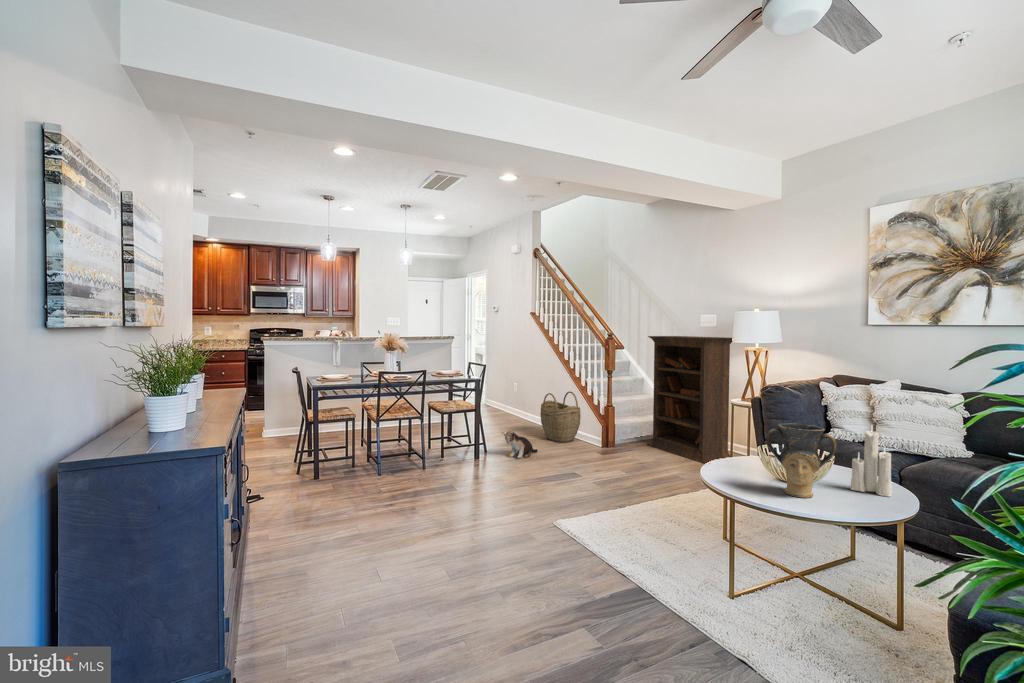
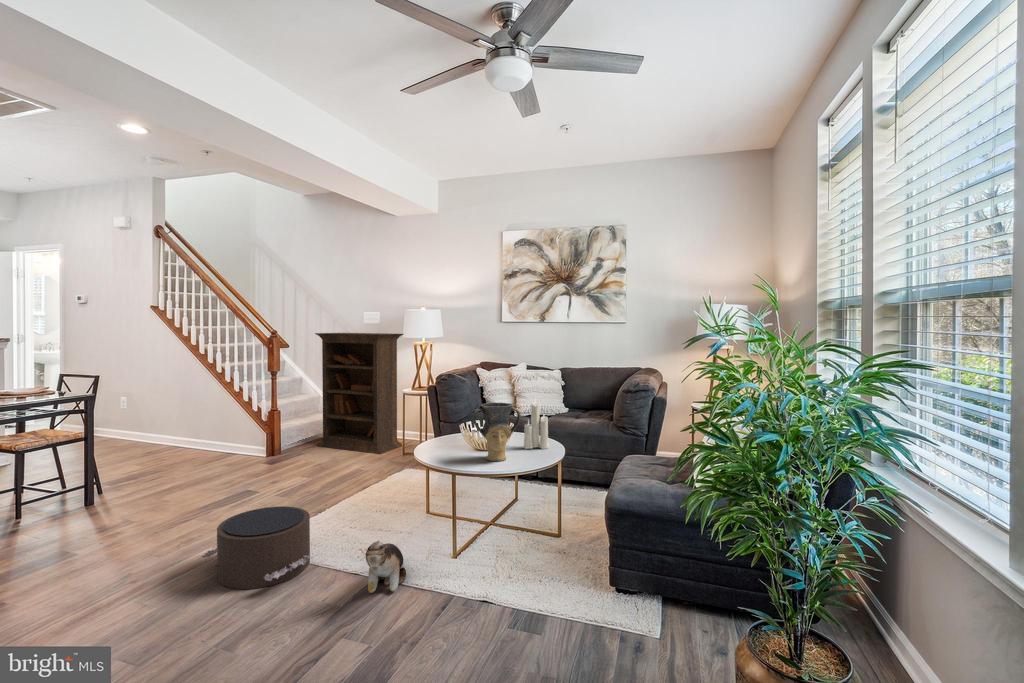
woven basket: present [540,392,581,442] -> none [181,399,238,460]
plush toy: present [502,431,538,458] -> present [361,541,406,593]
pouf: none [511,490,593,561] -> present [202,506,313,589]

